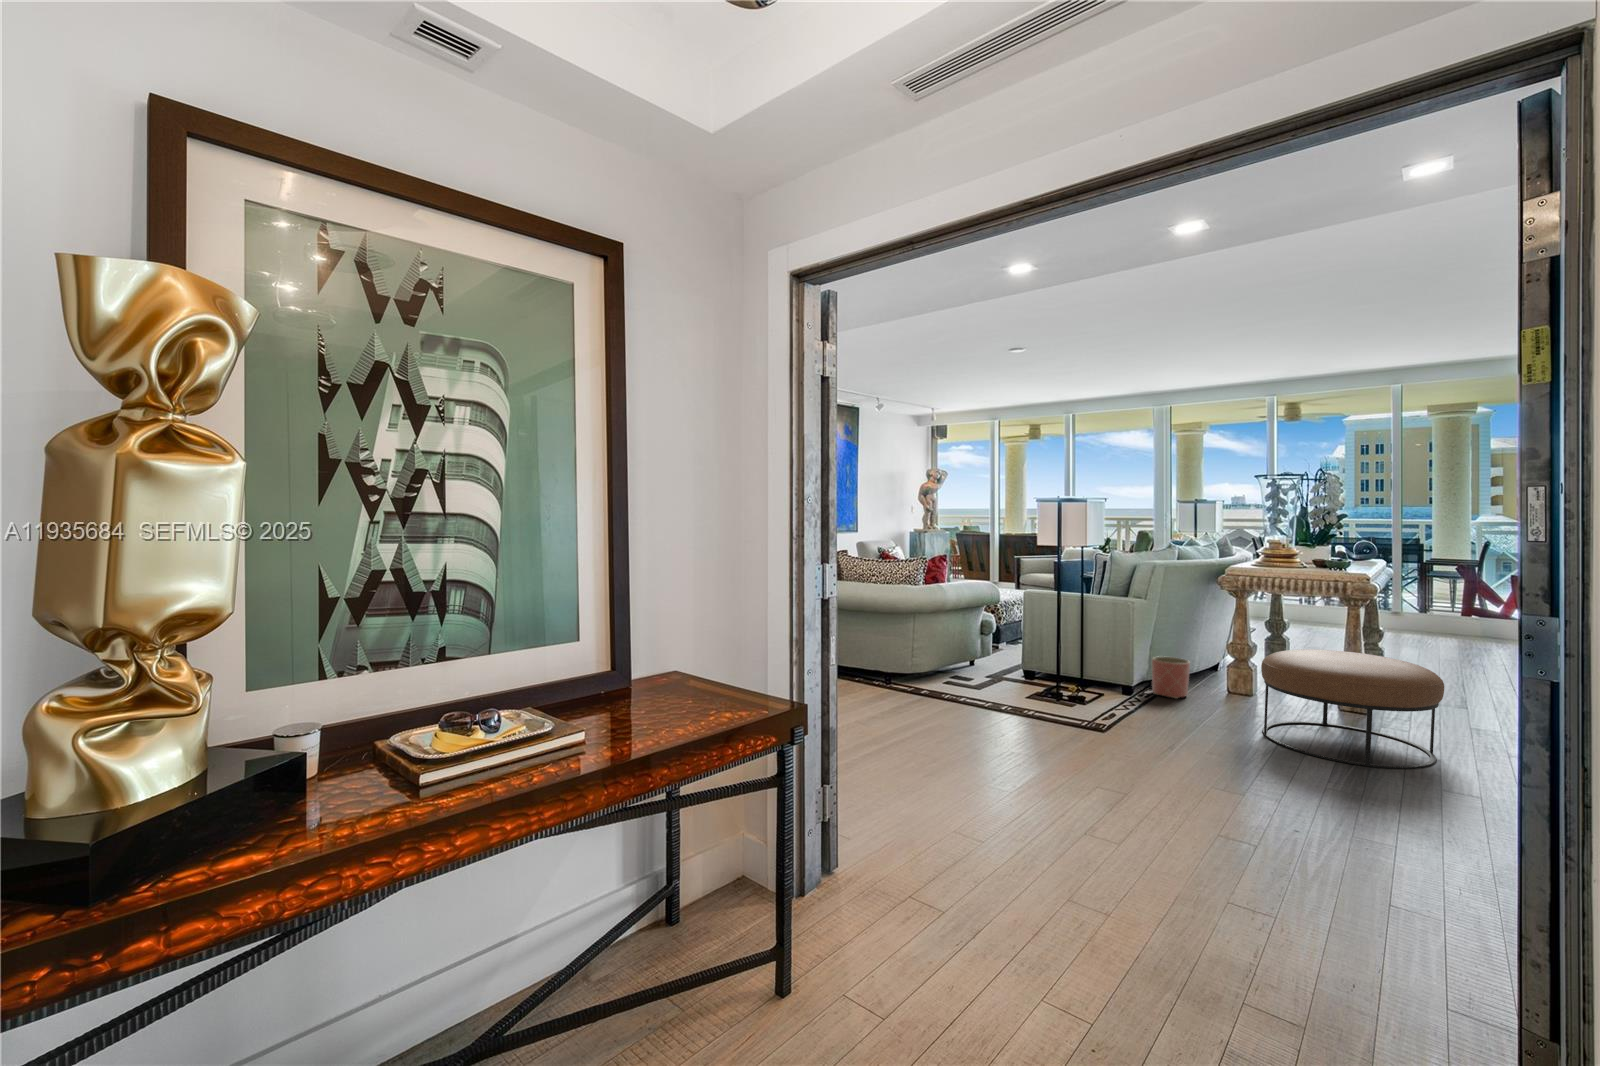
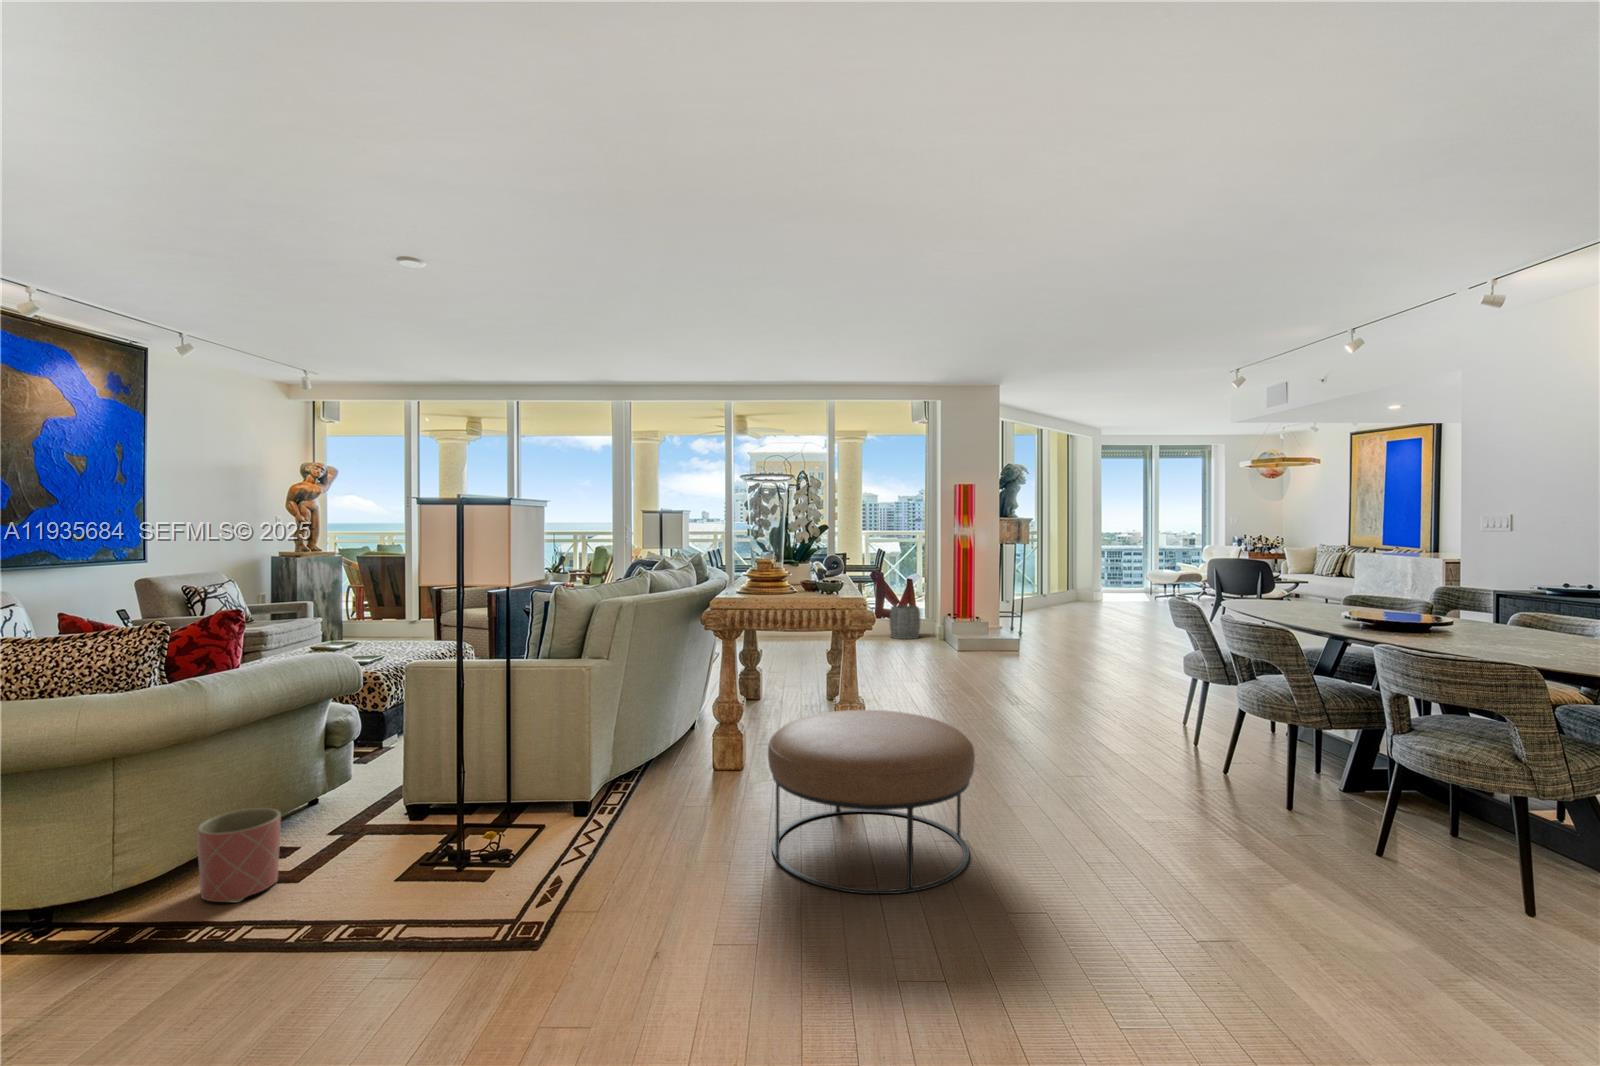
woven basket: none [1449,601,1492,636] -> present [890,605,920,639]
planter: present [1152,656,1190,699] -> present [197,808,281,902]

